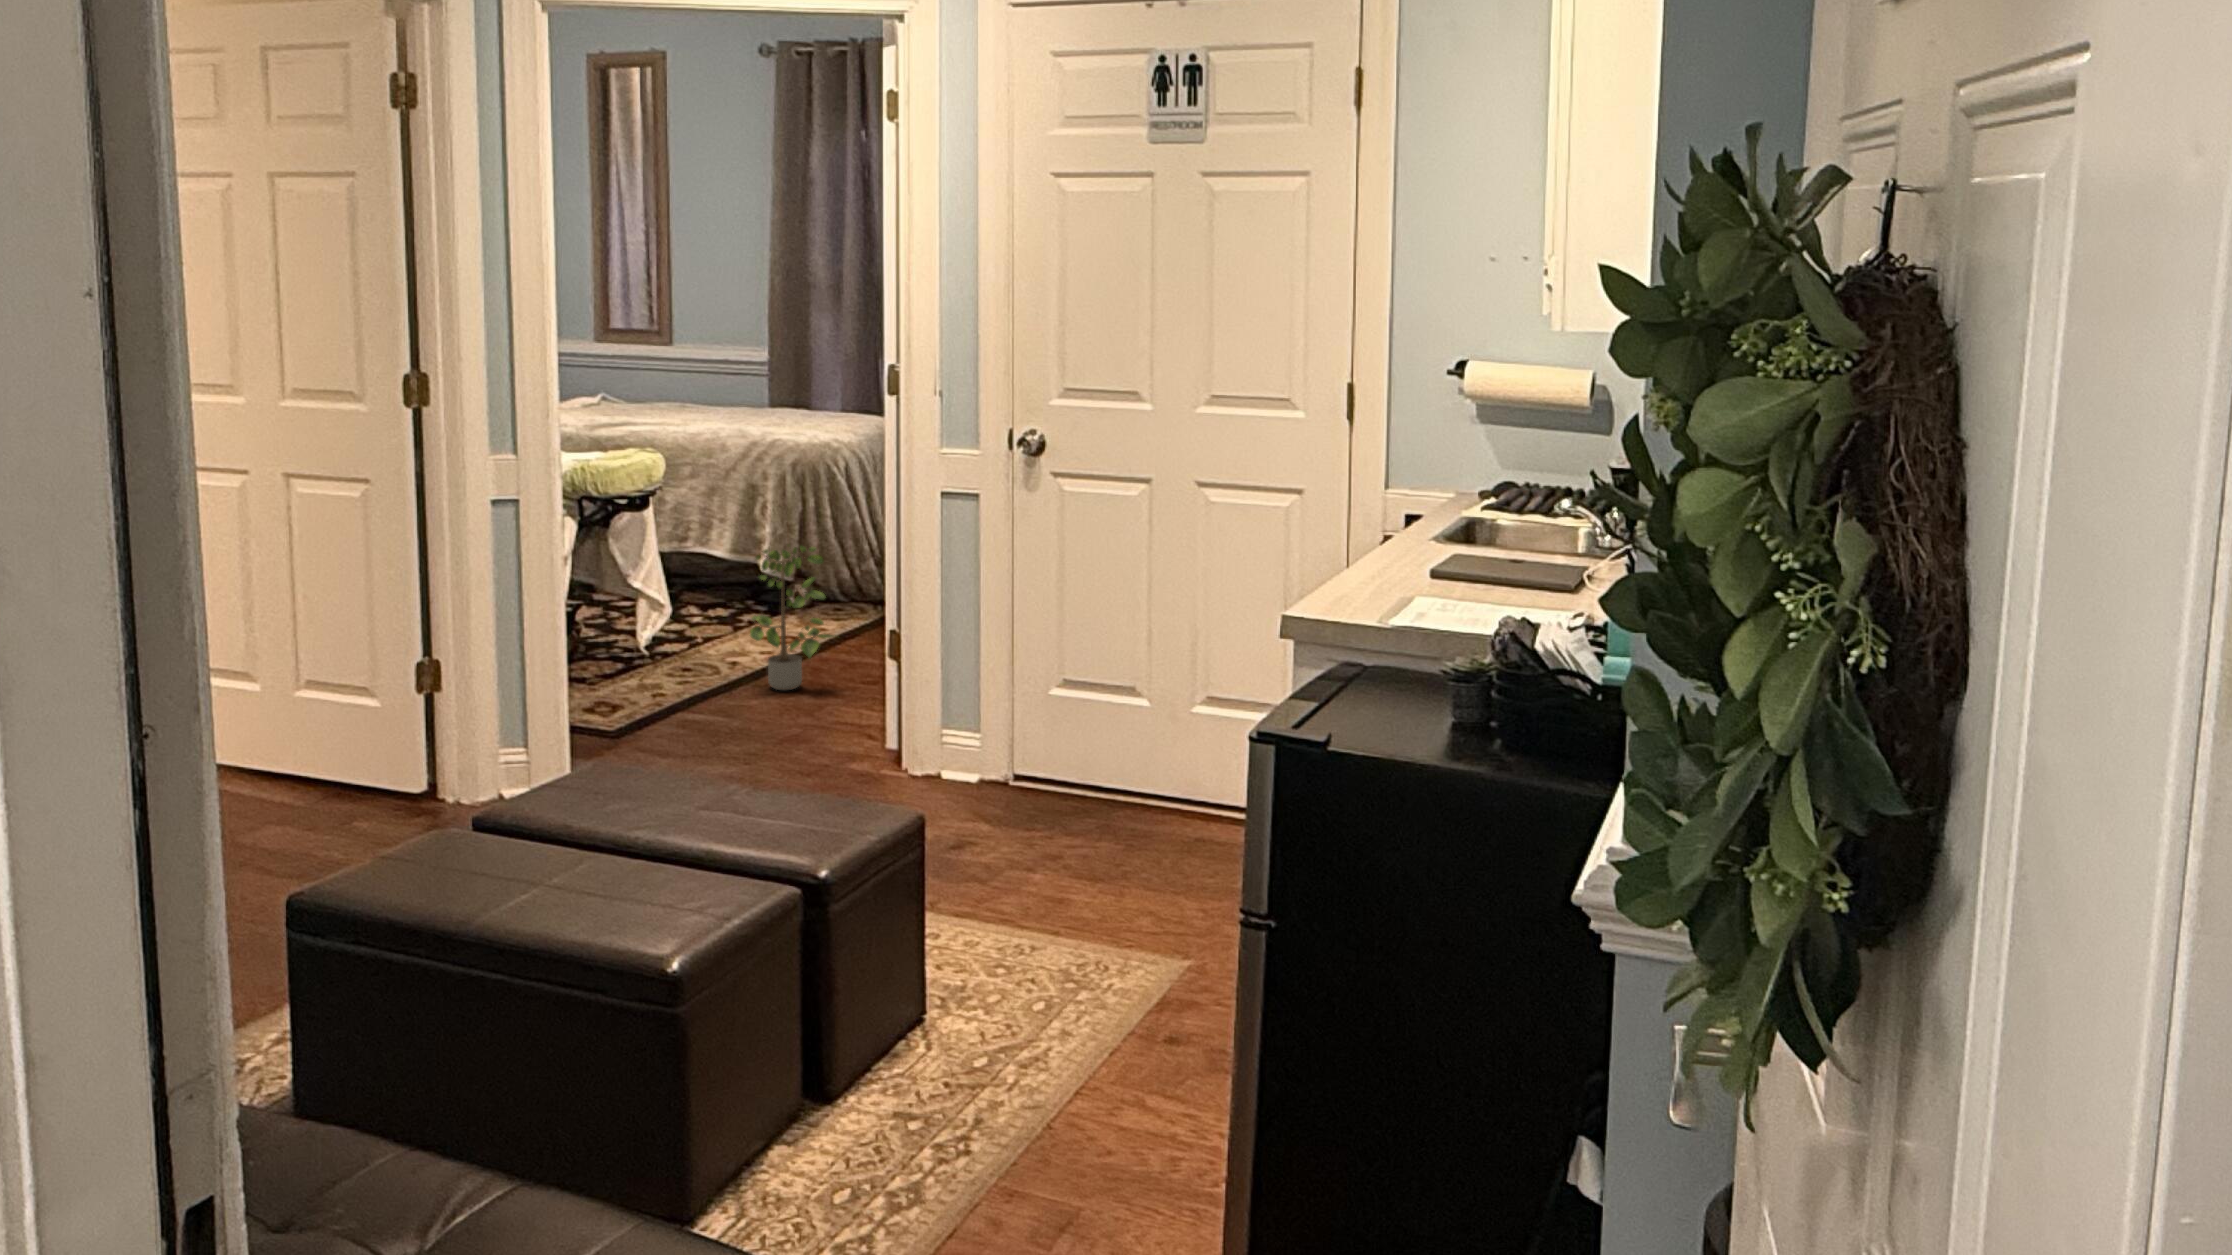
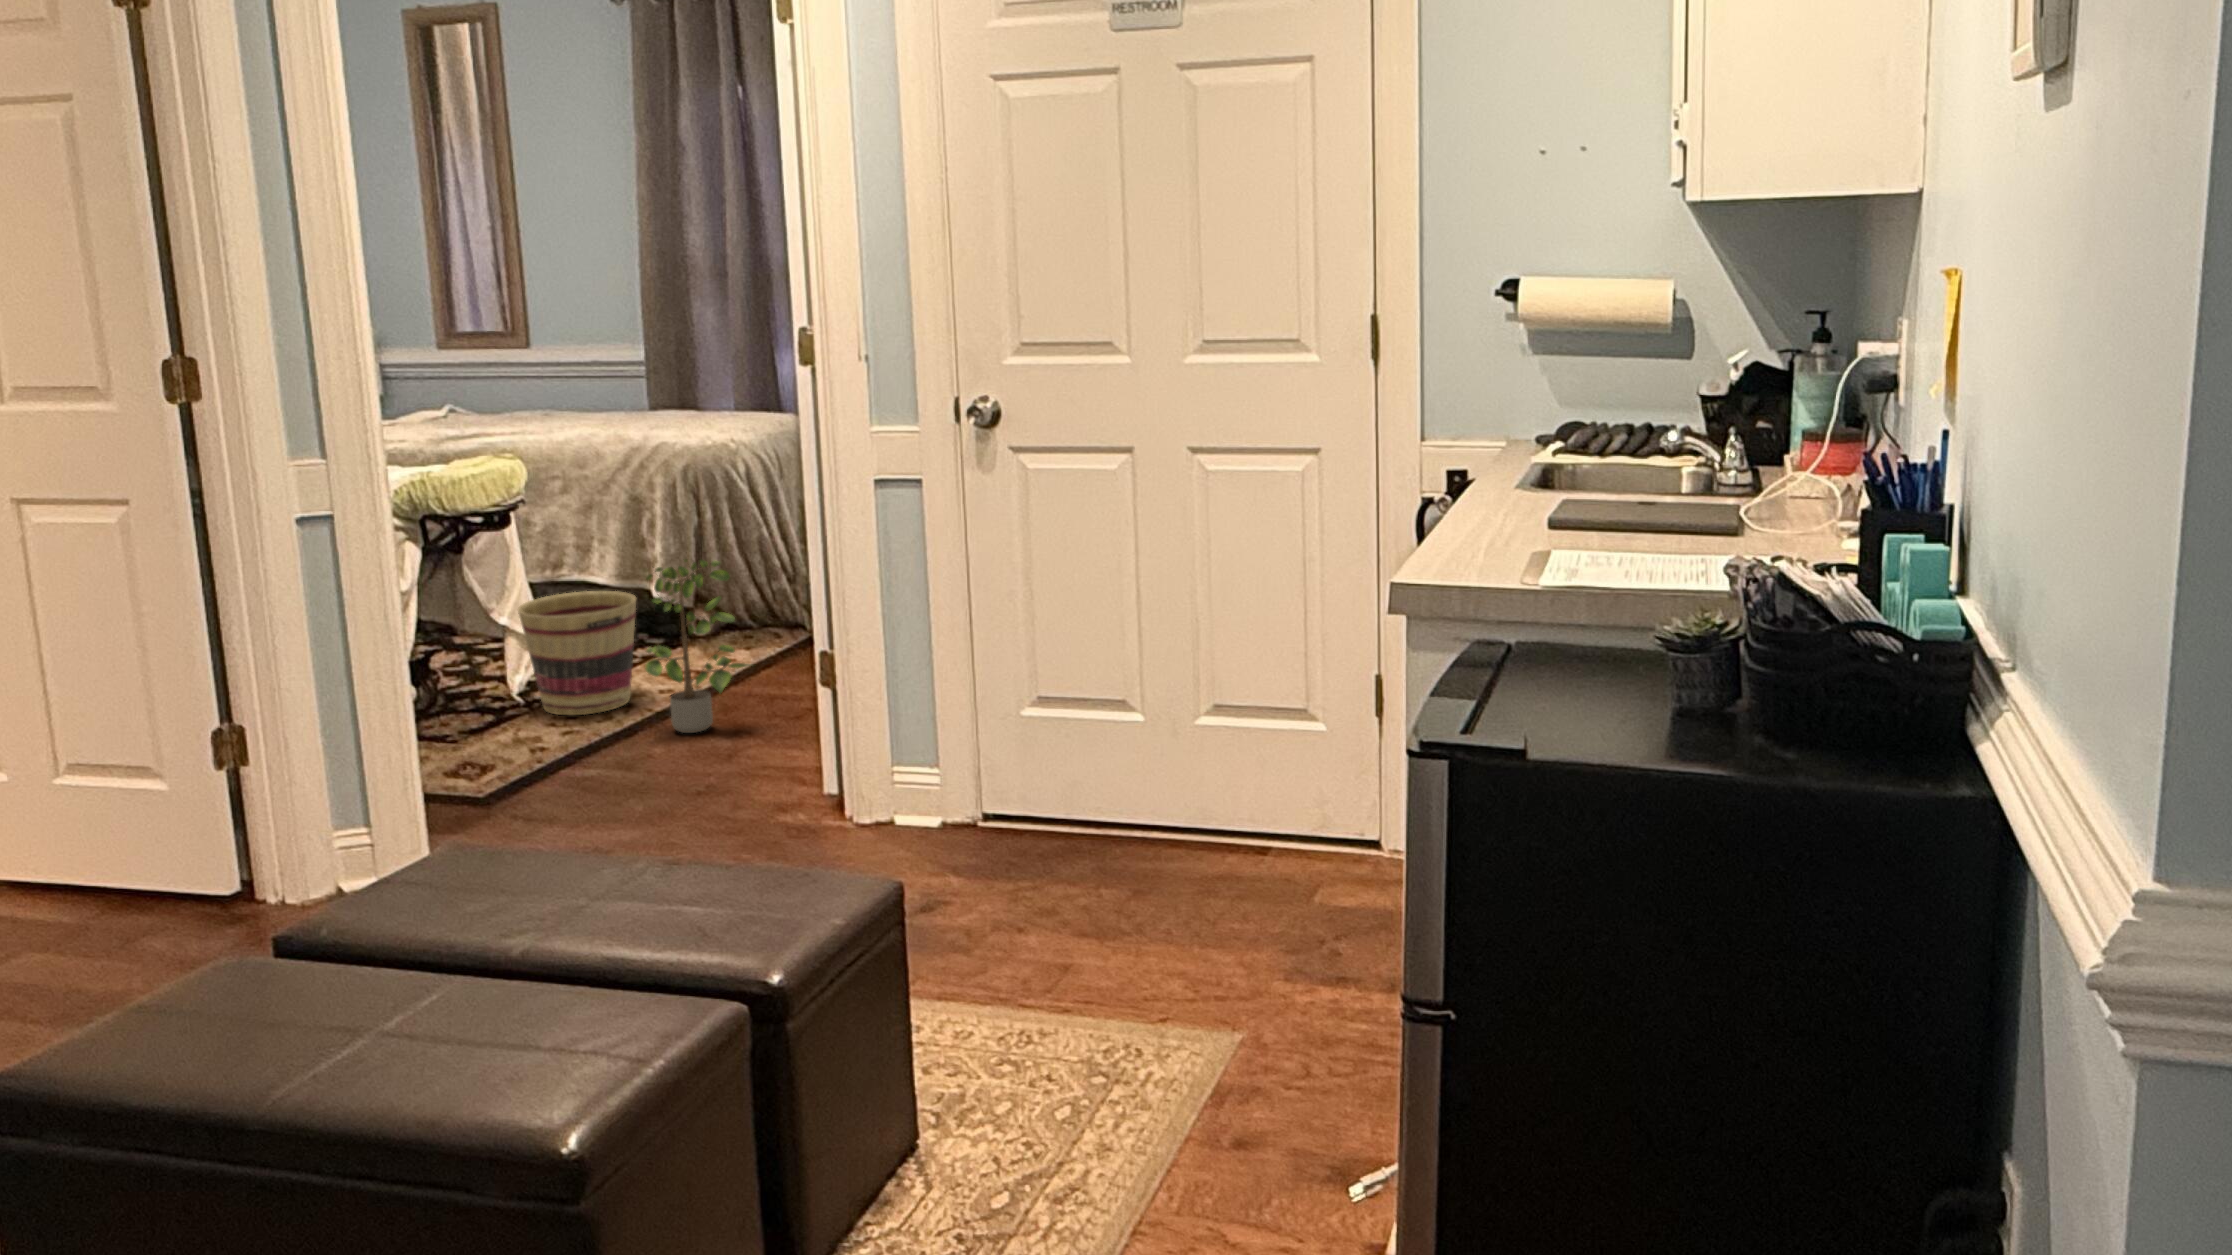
basket: none [650,565,747,669] -> present [518,591,636,715]

